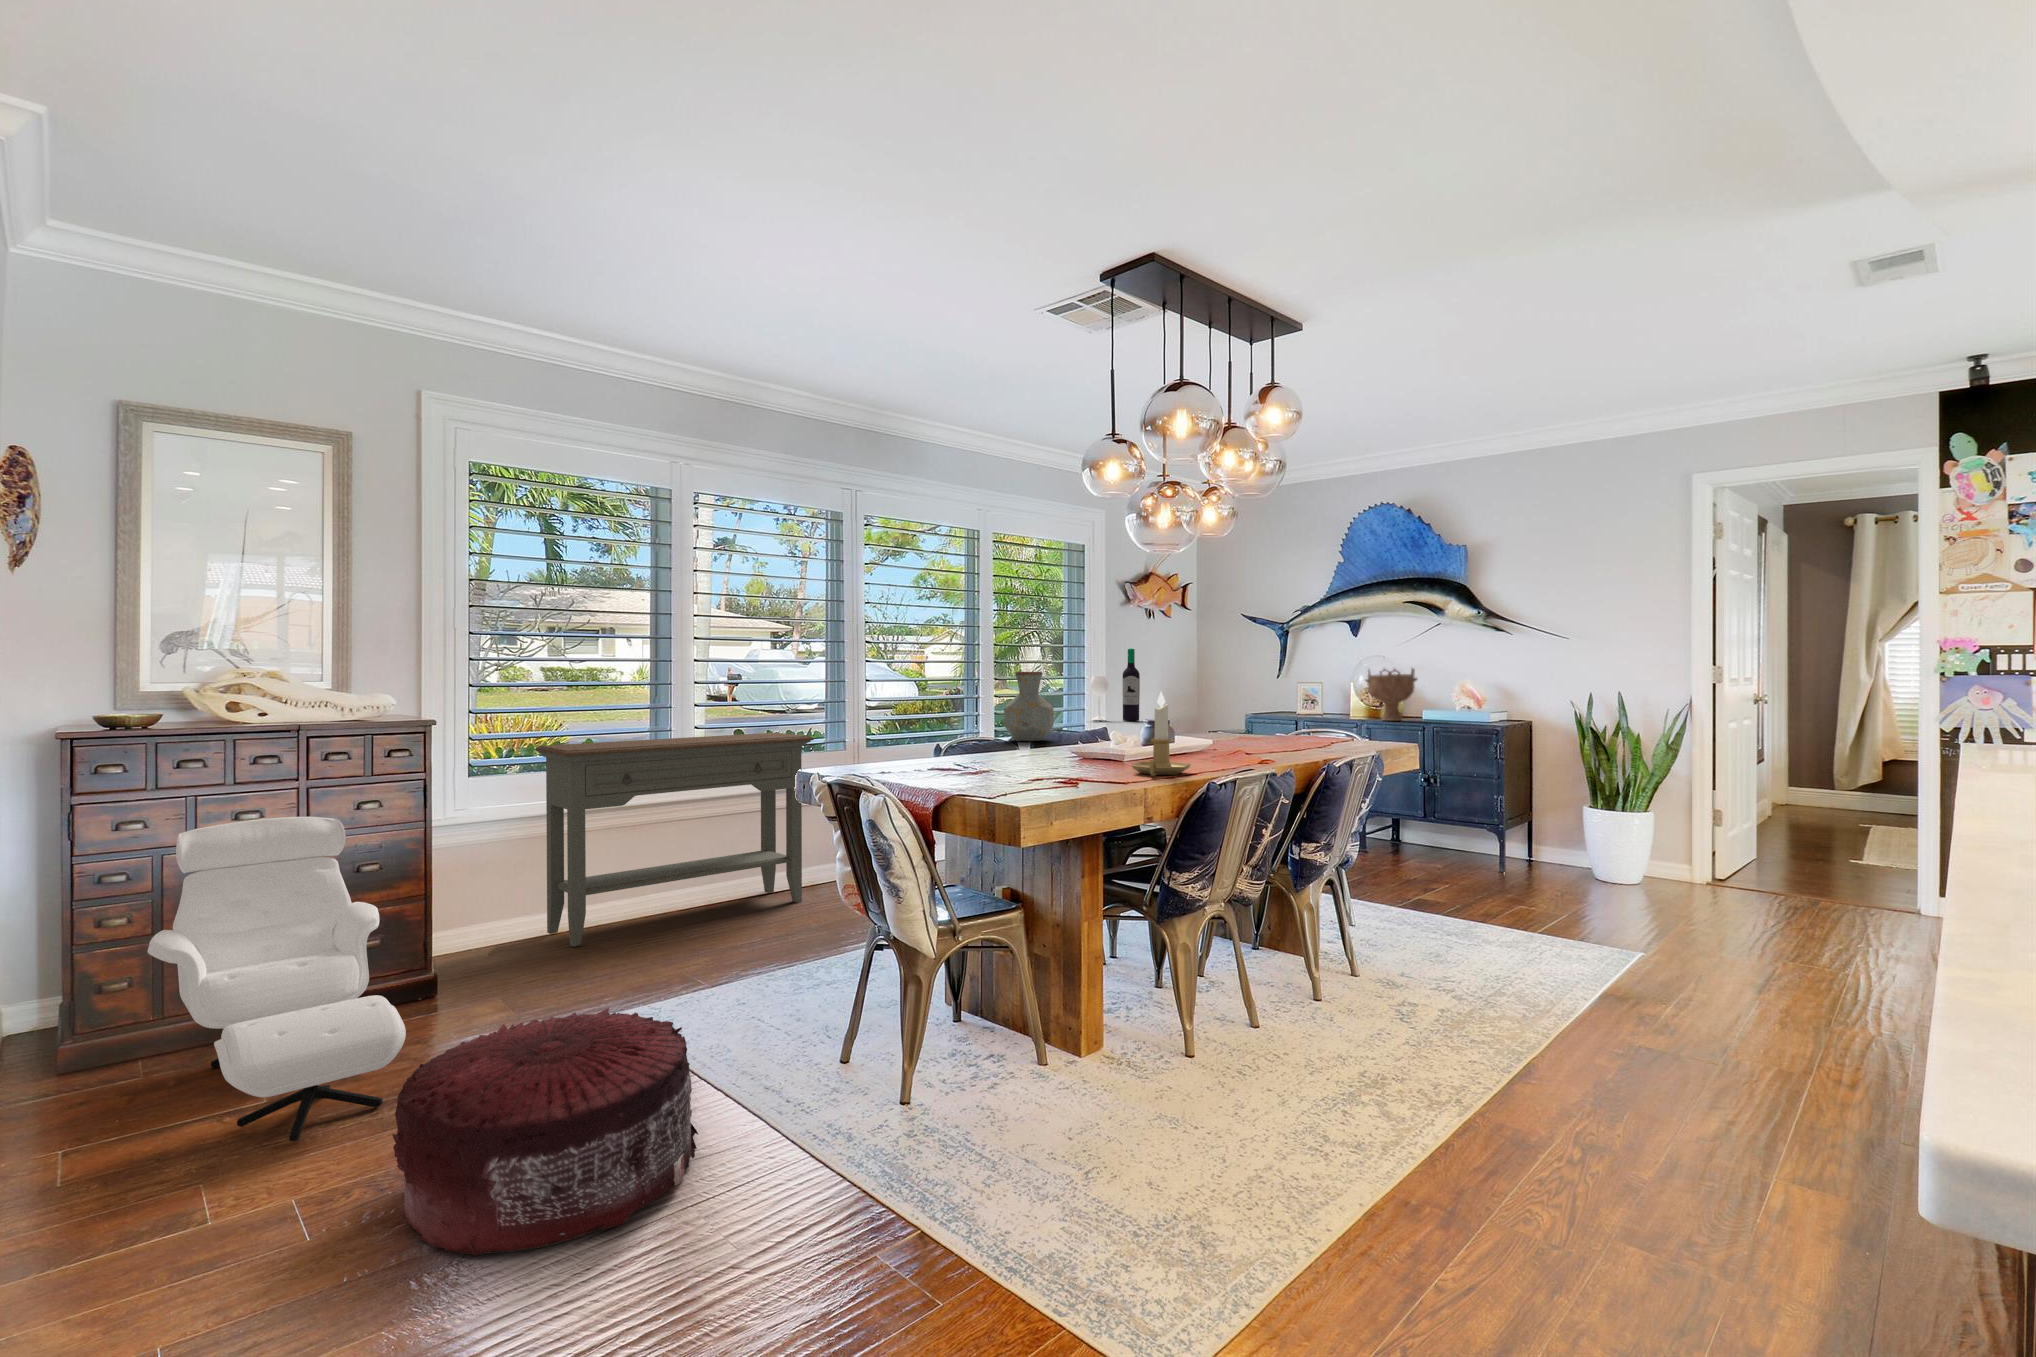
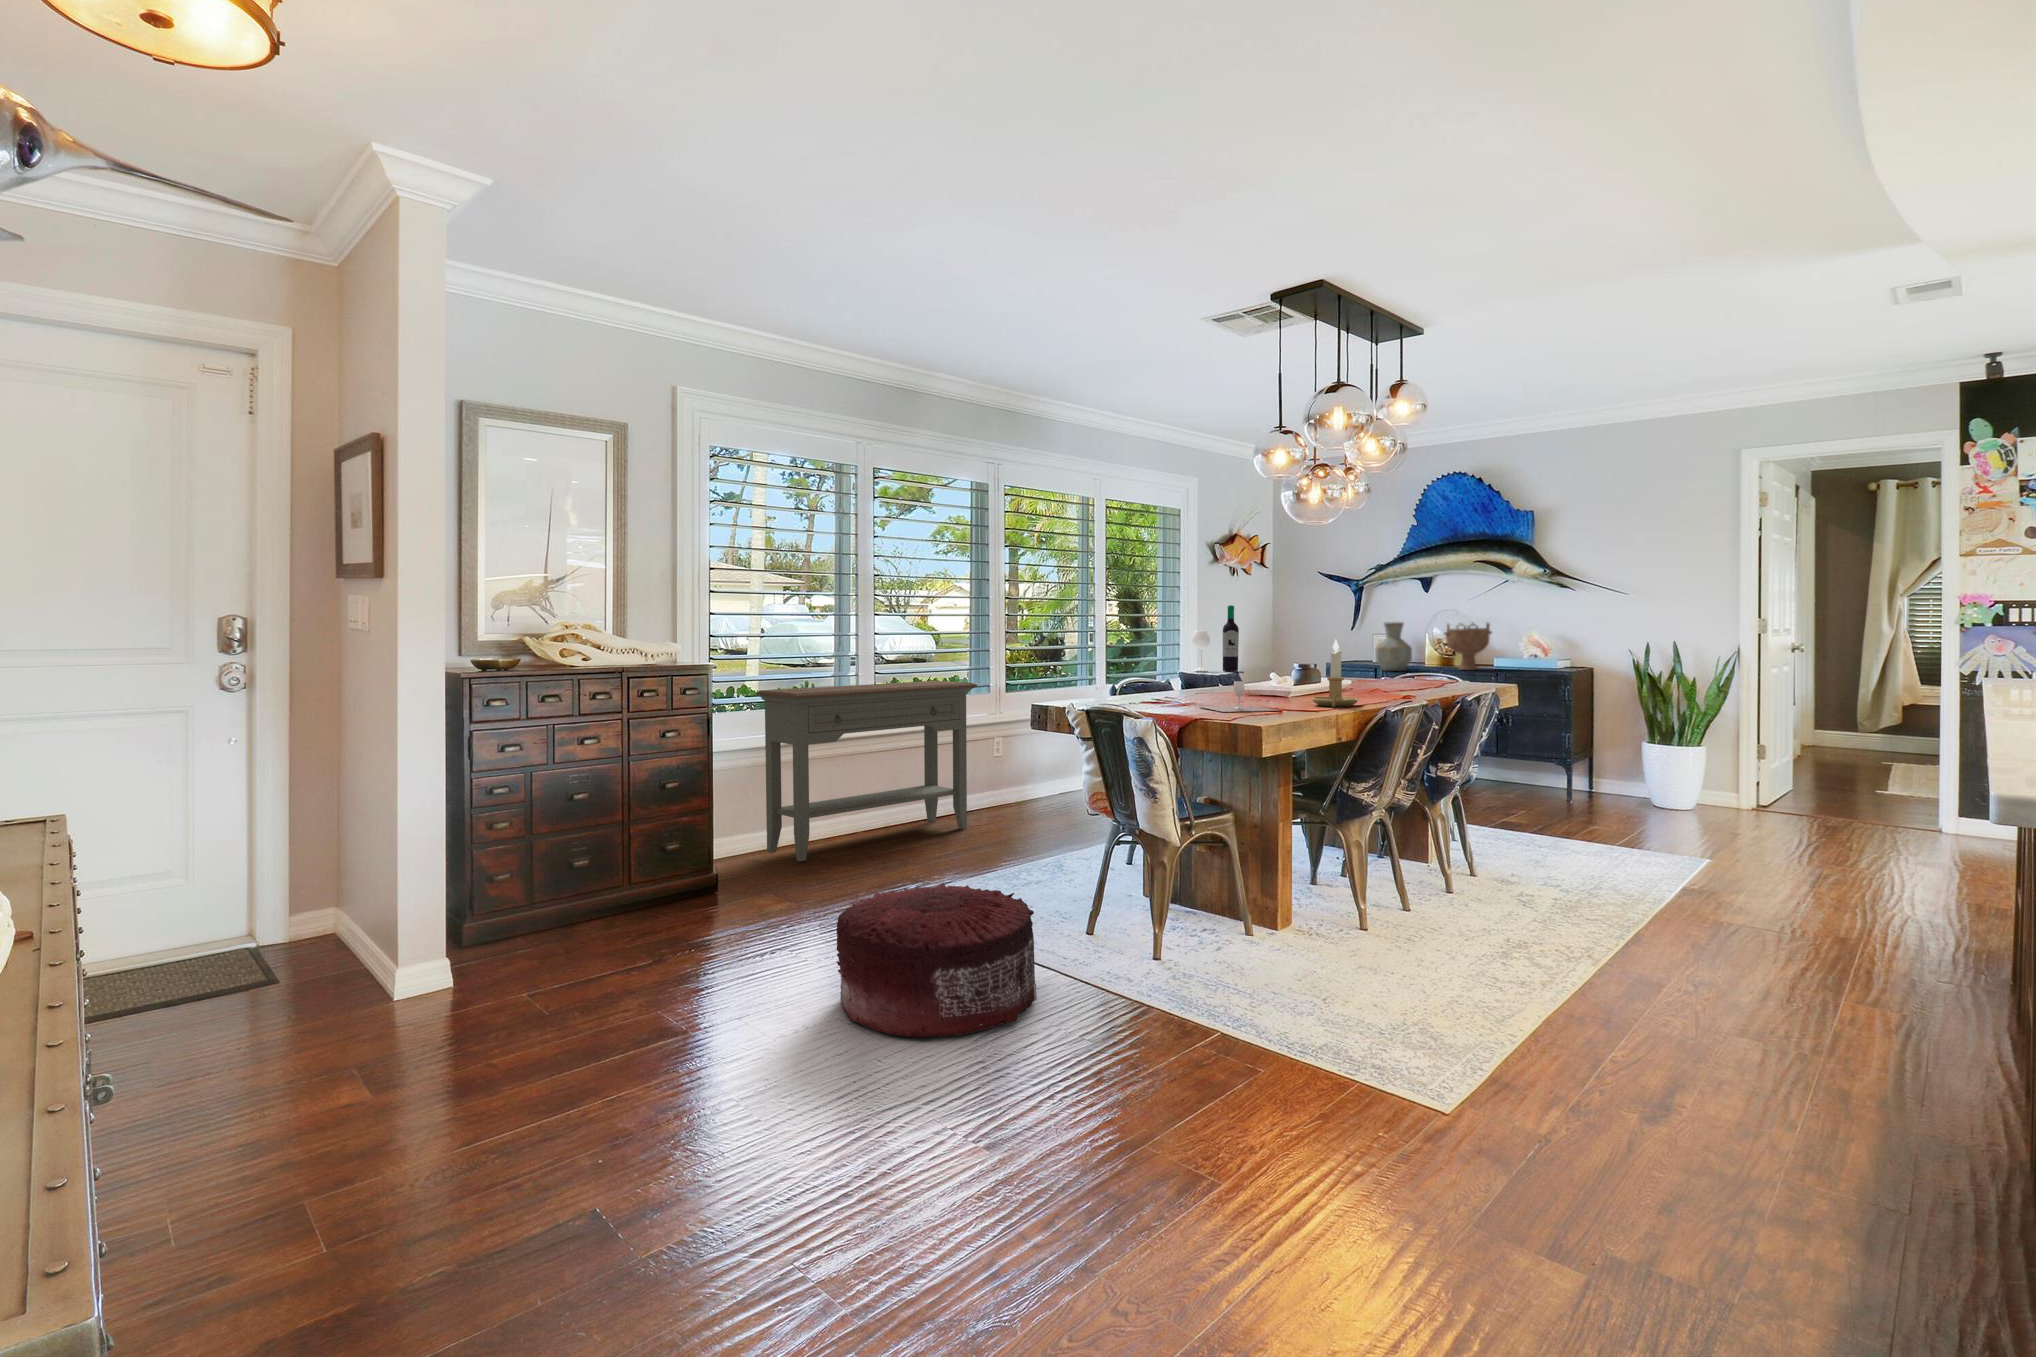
vase: present [1004,672,1054,742] -> present [1375,622,1412,671]
wine glass: none [991,744,1080,783] -> present [1201,681,1279,712]
armchair: present [148,817,406,1141] -> none [549,744,775,982]

